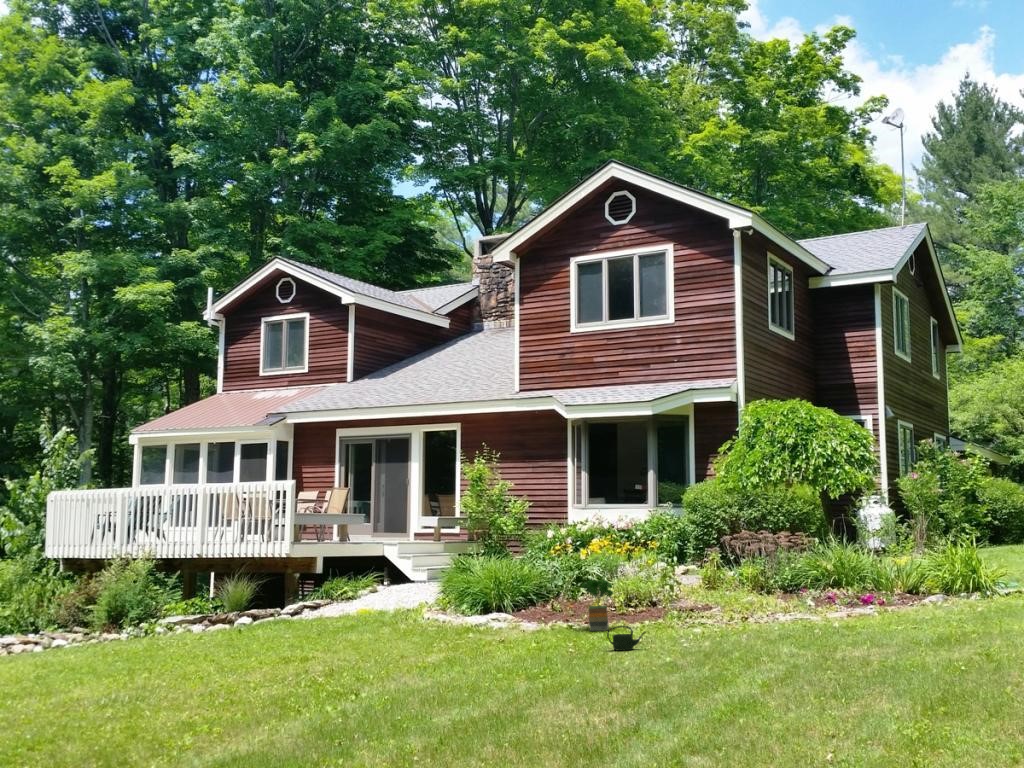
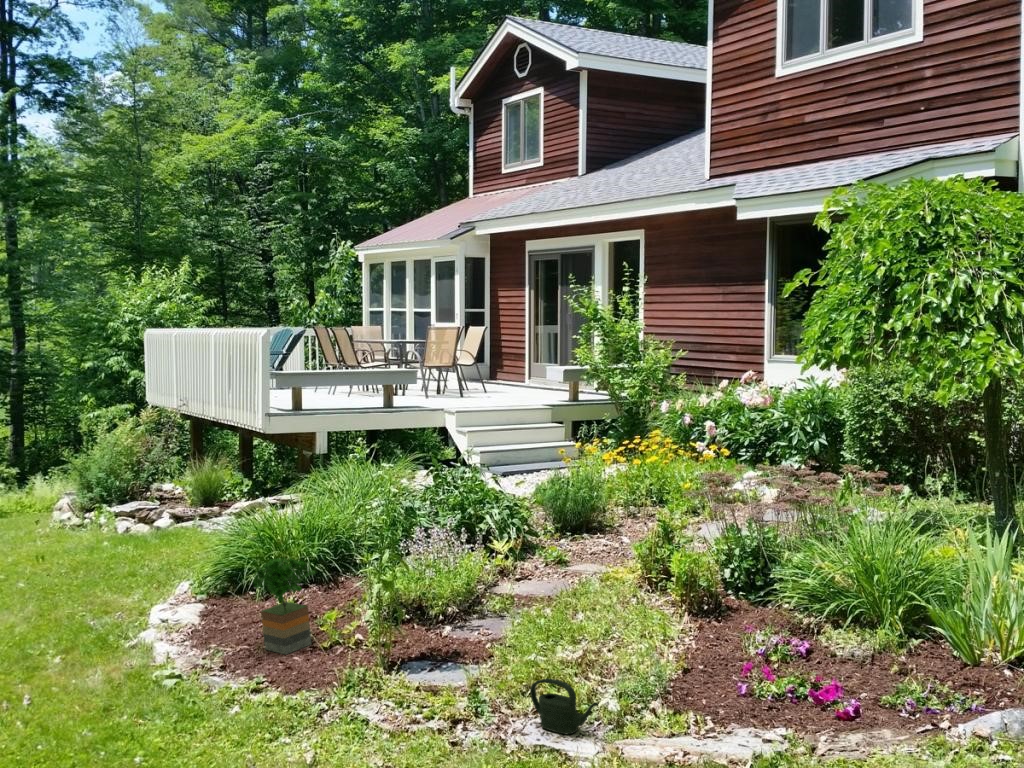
watering can: present [607,626,646,650] -> present [530,678,598,735]

